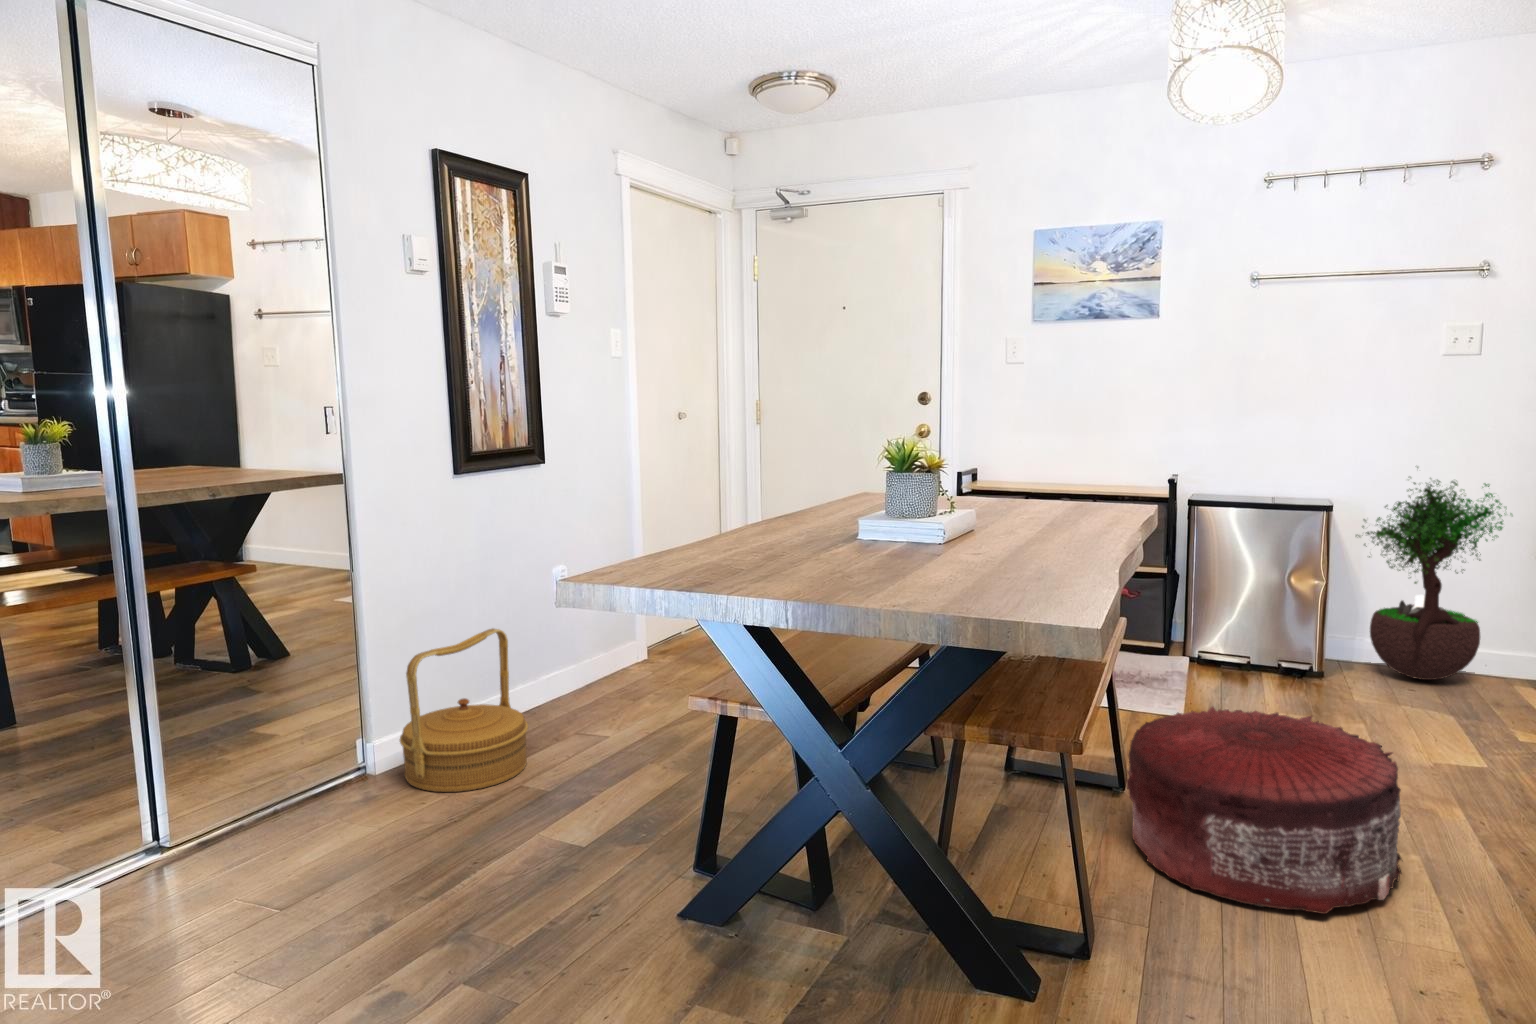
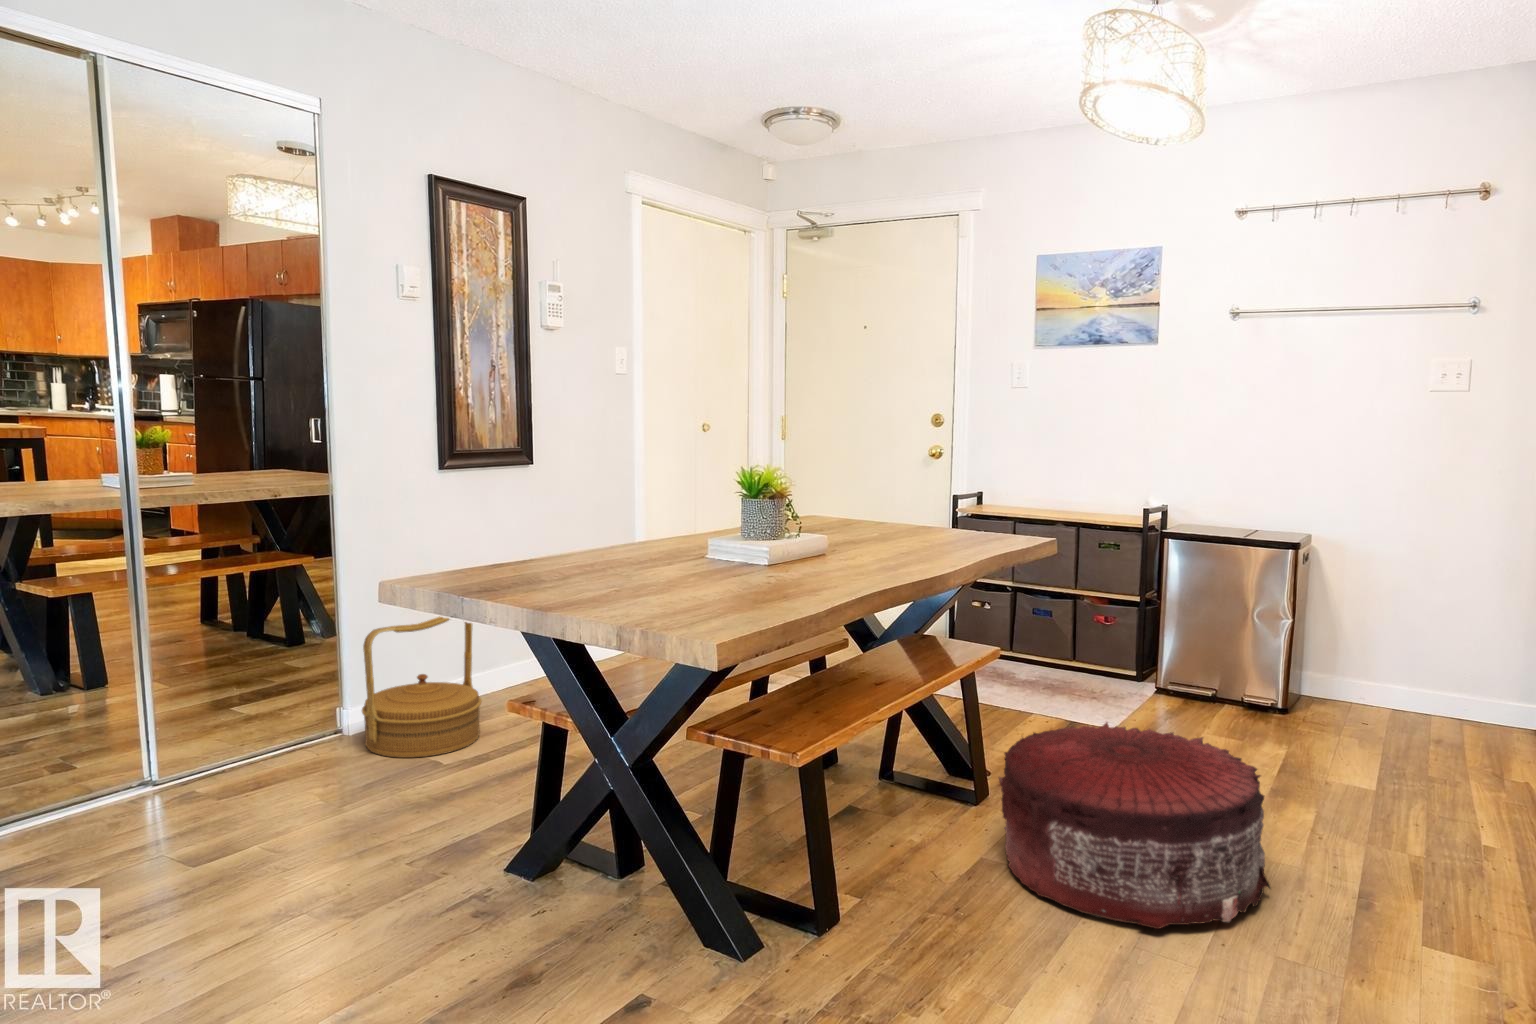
potted tree: present [1356,467,1503,680] -> none [1338,498,1504,724]

